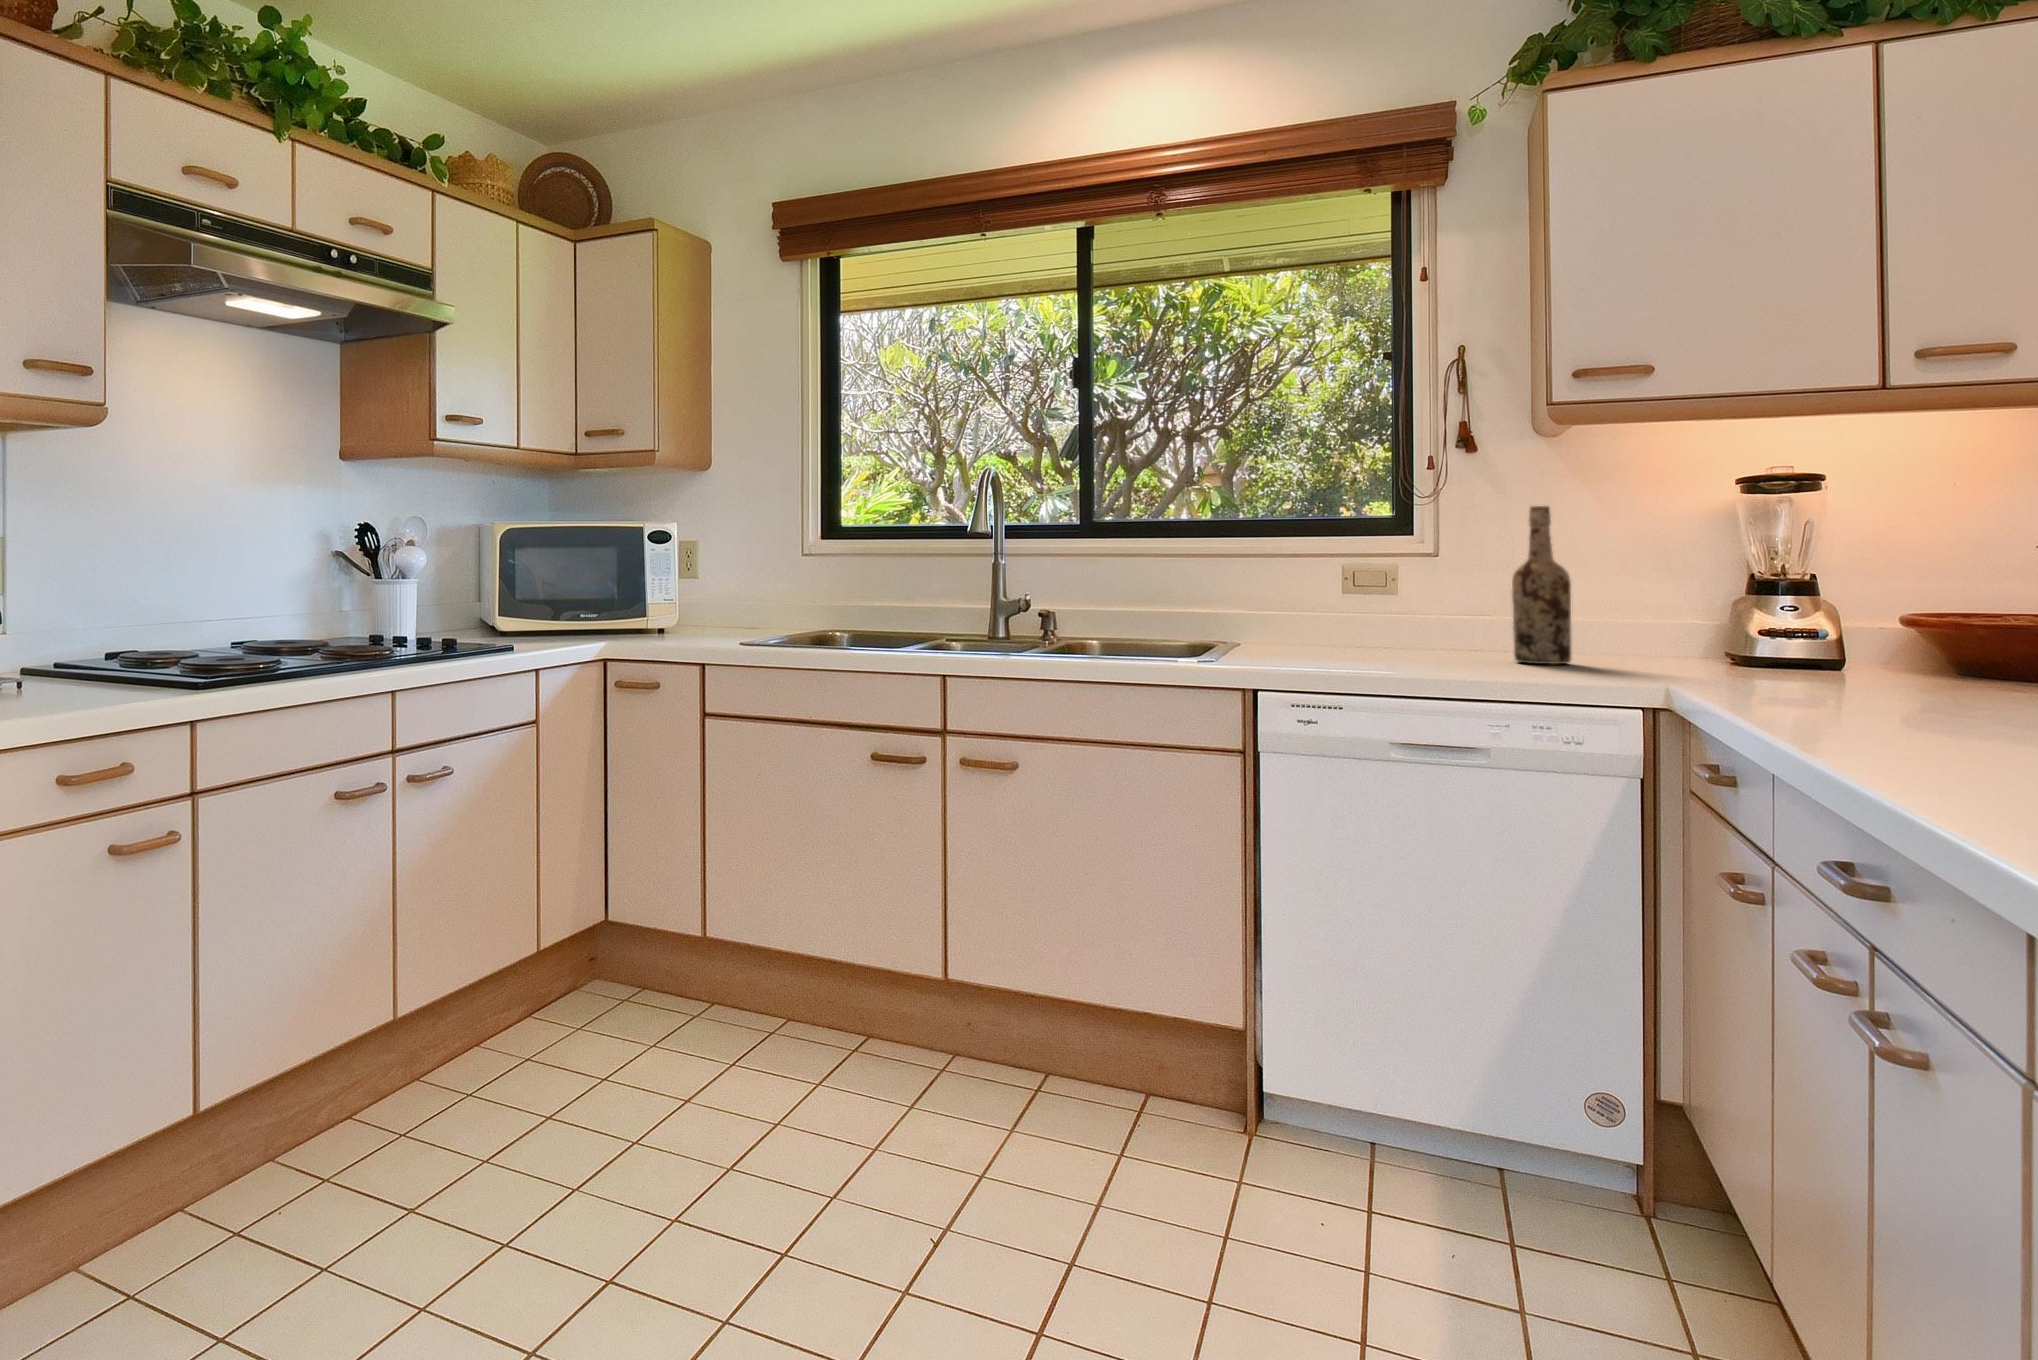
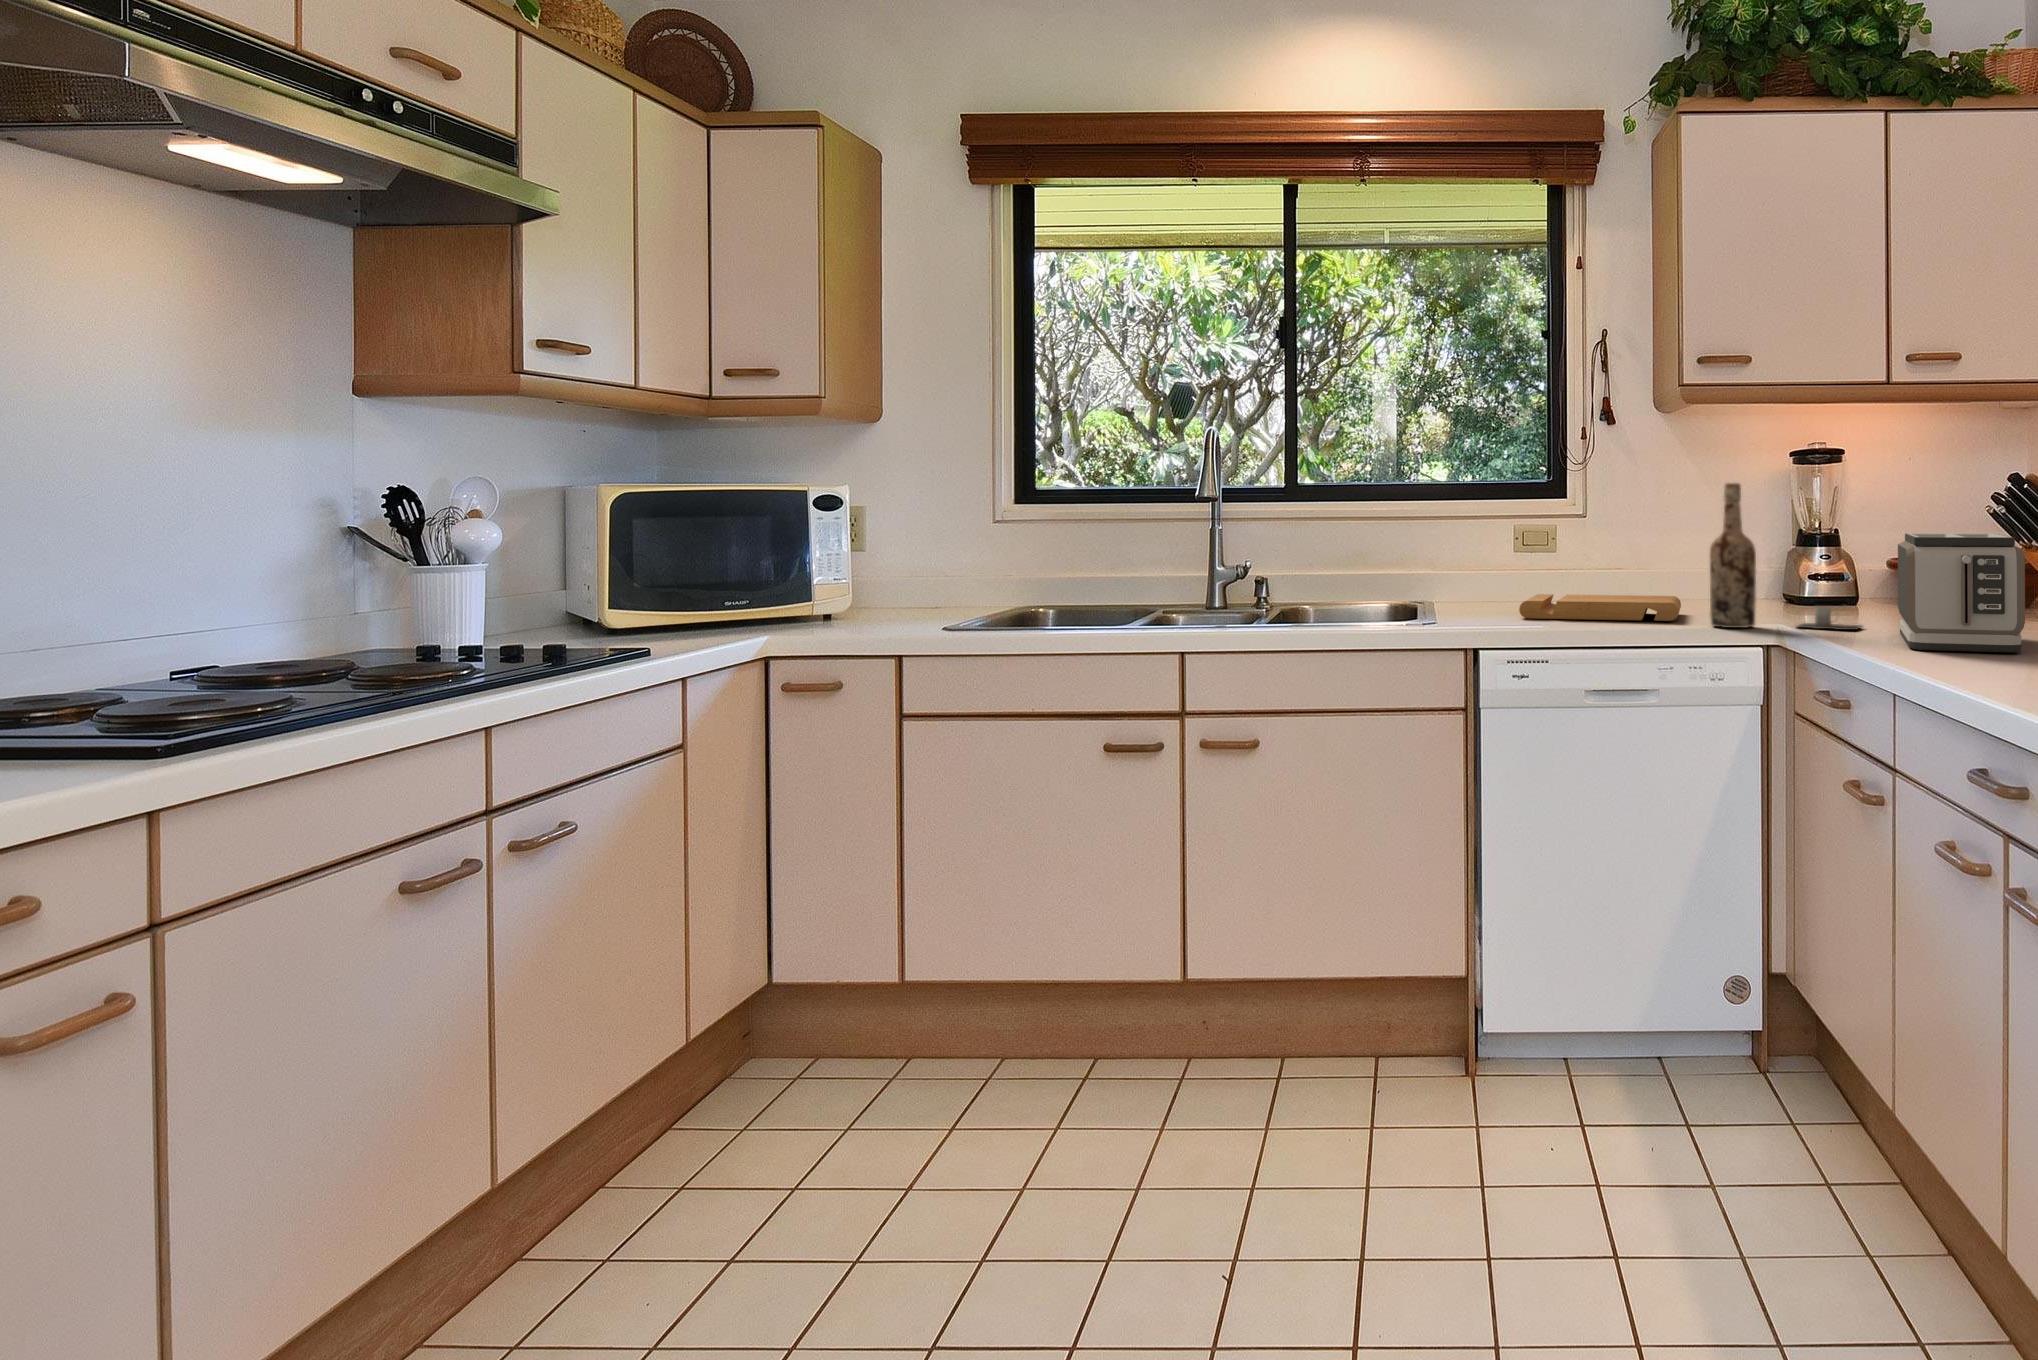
toaster: none [1731,559,1909,698] -> present [1898,533,2025,652]
cutting board: none [1296,626,1500,656] -> present [1519,594,1681,621]
mug: none [1625,644,1720,671] -> present [1797,607,1863,630]

